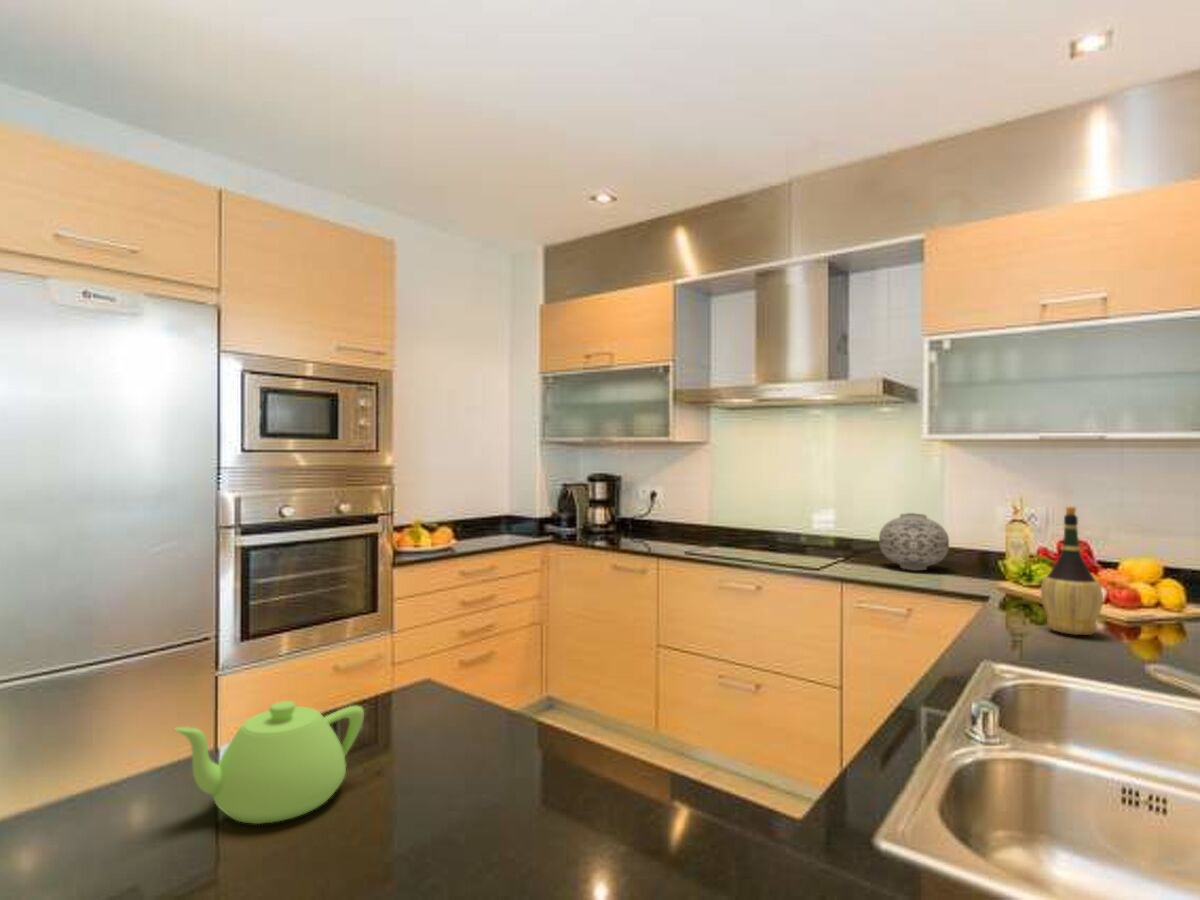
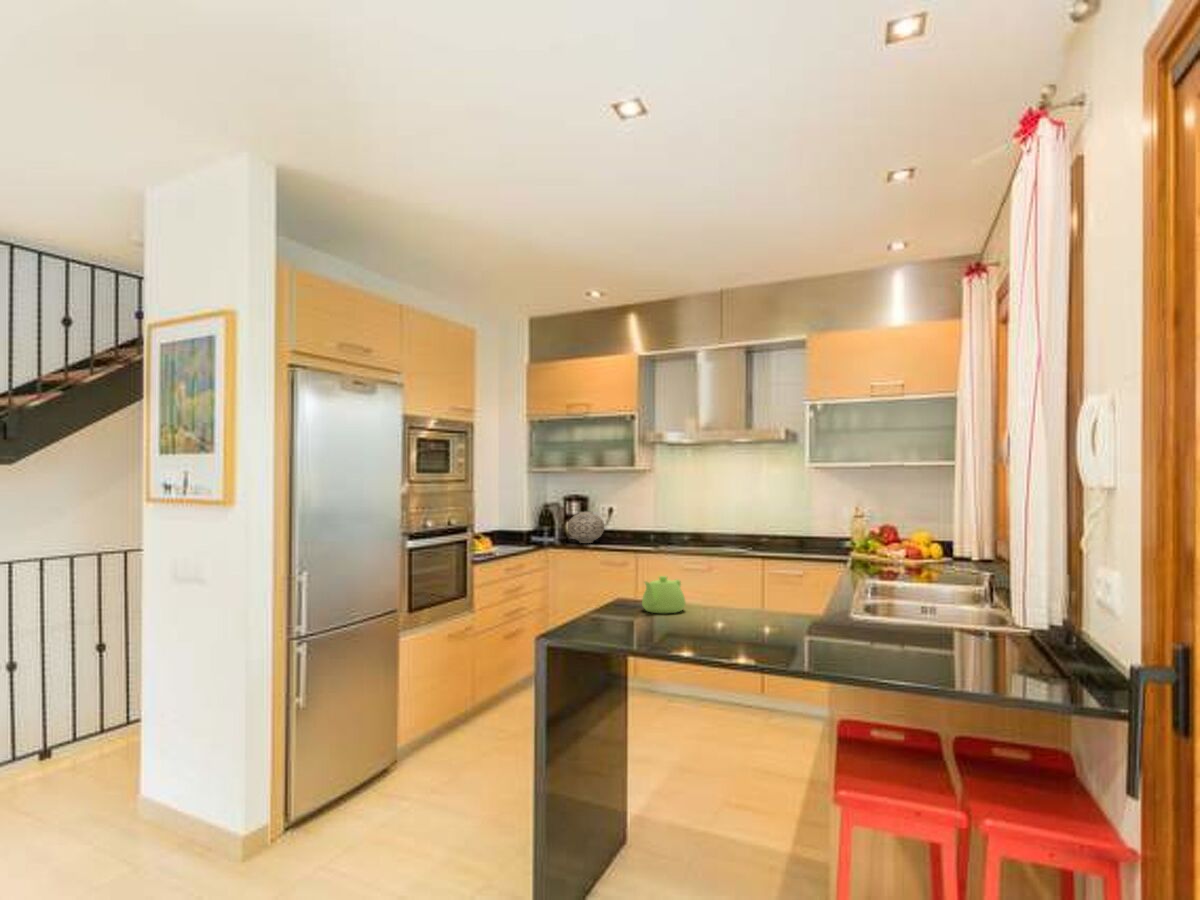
wine bottle: present [1041,507,1103,635] -> none [880,503,907,566]
vase: present [879,513,949,570] -> present [568,511,604,543]

